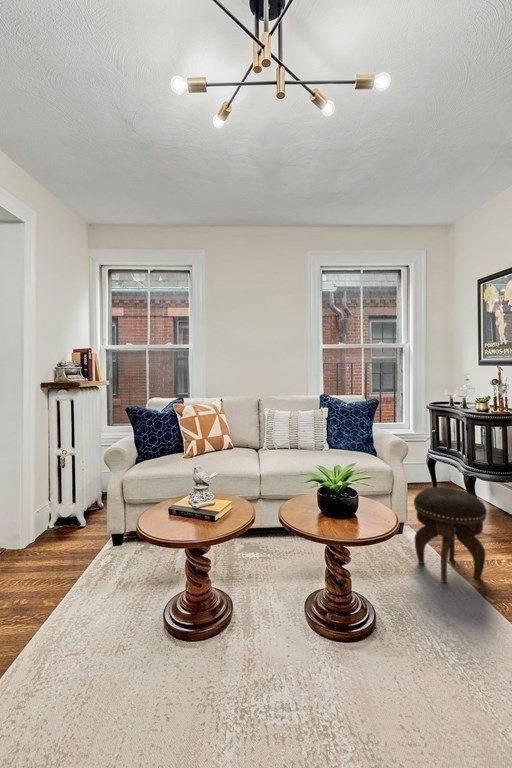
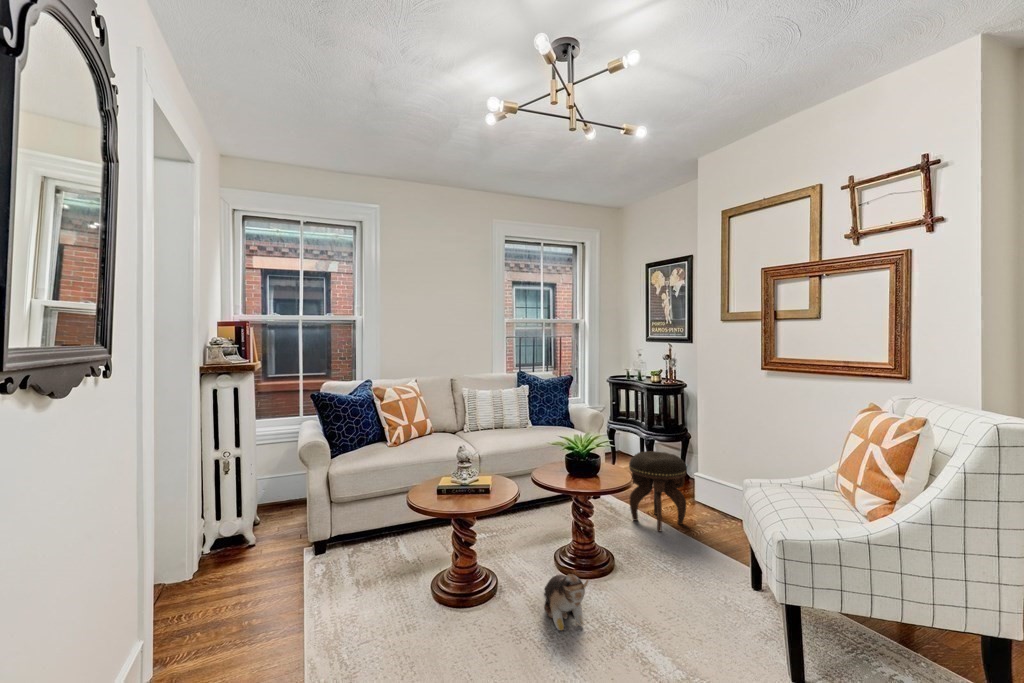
plush toy: none [239,616,283,685] -> present [544,574,588,631]

